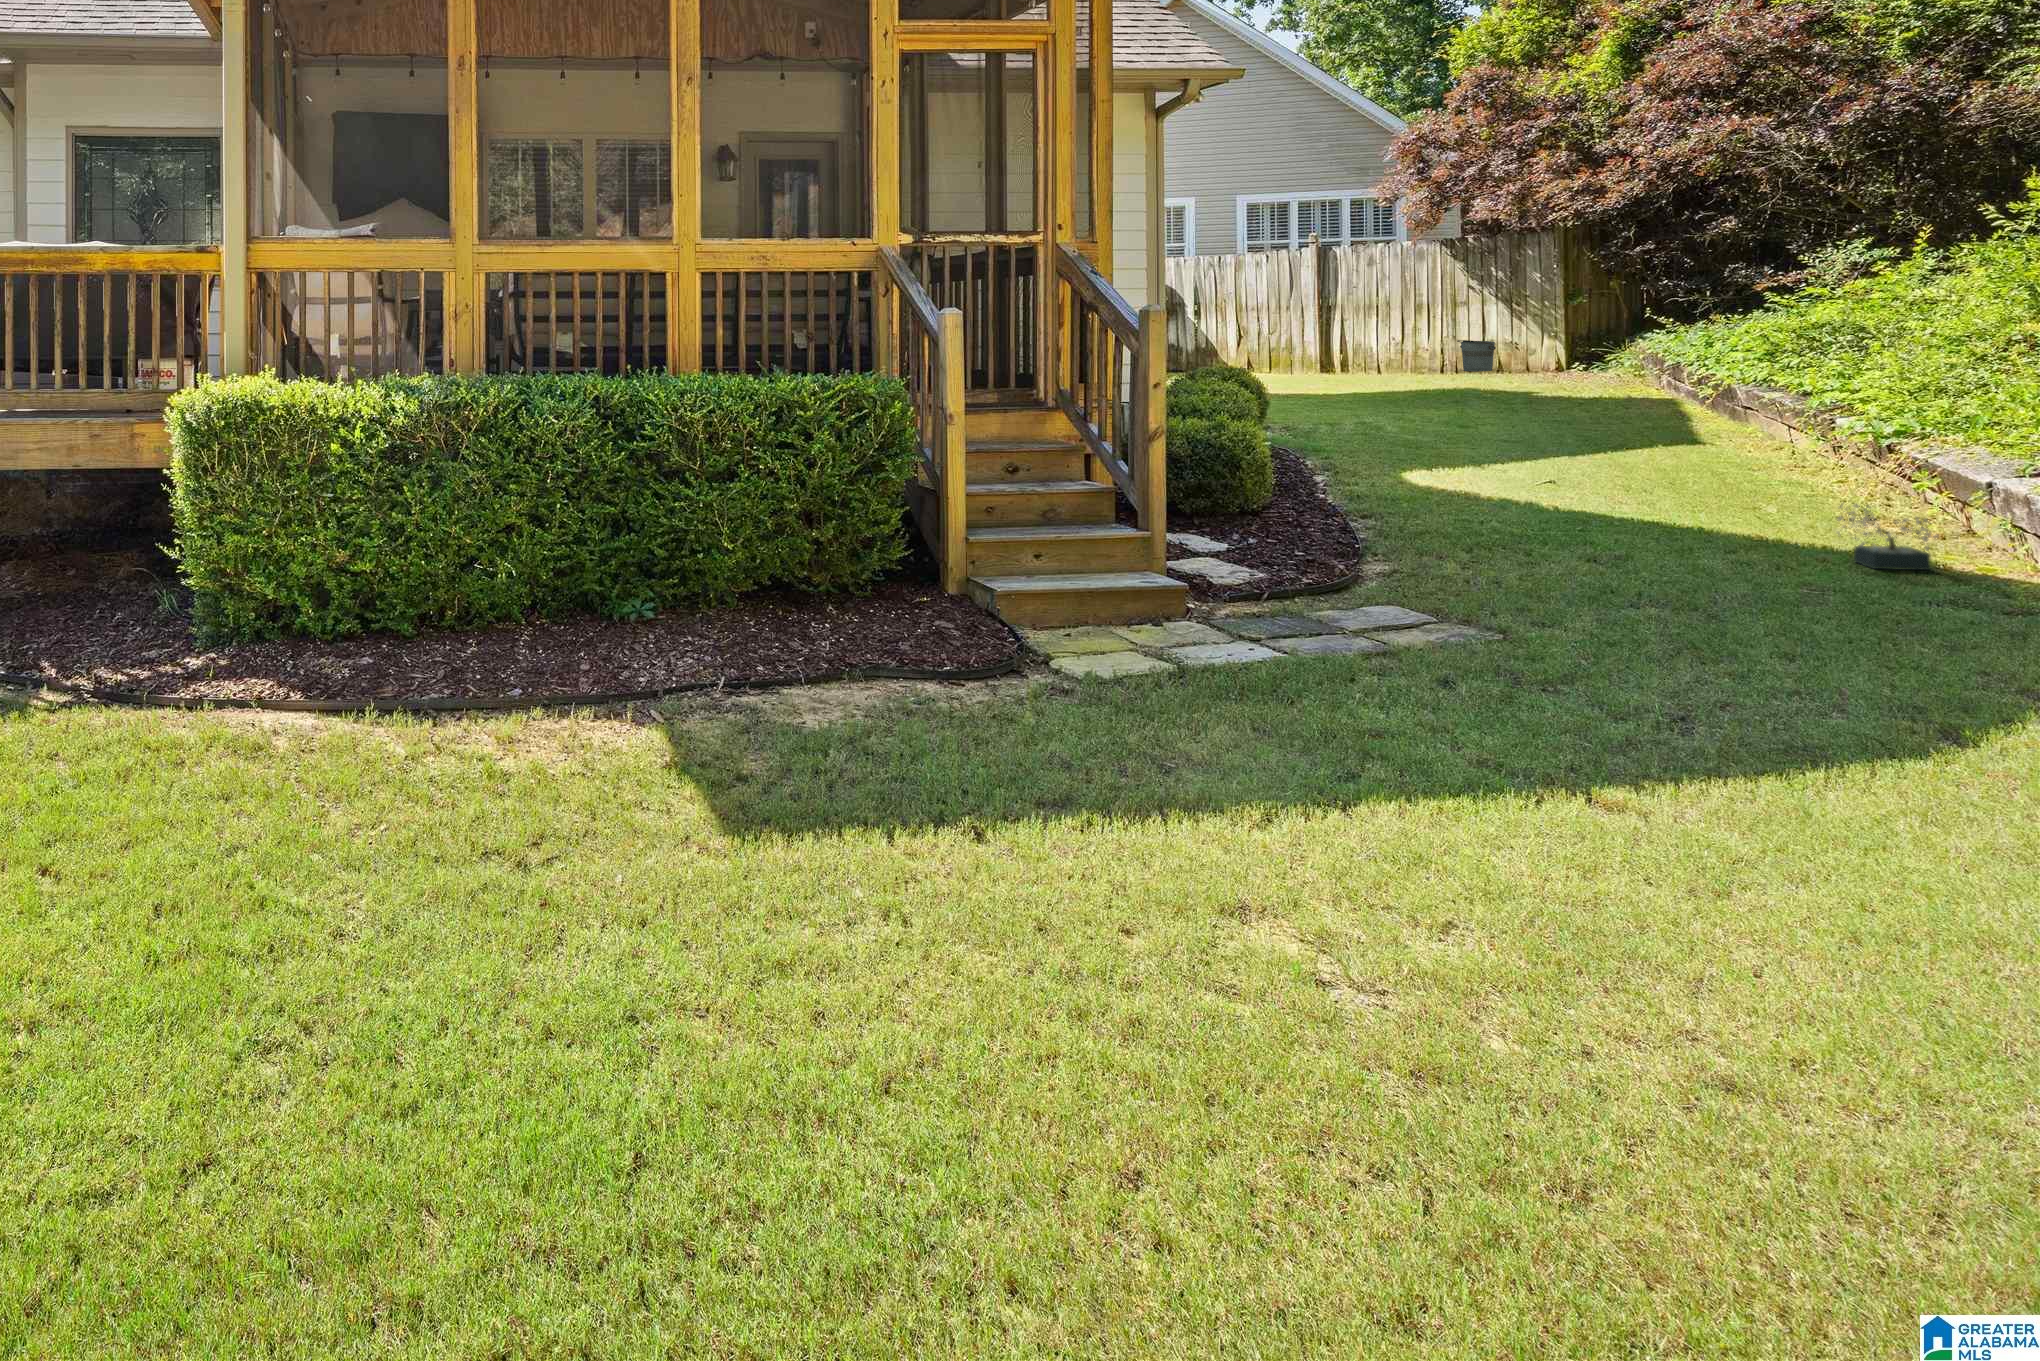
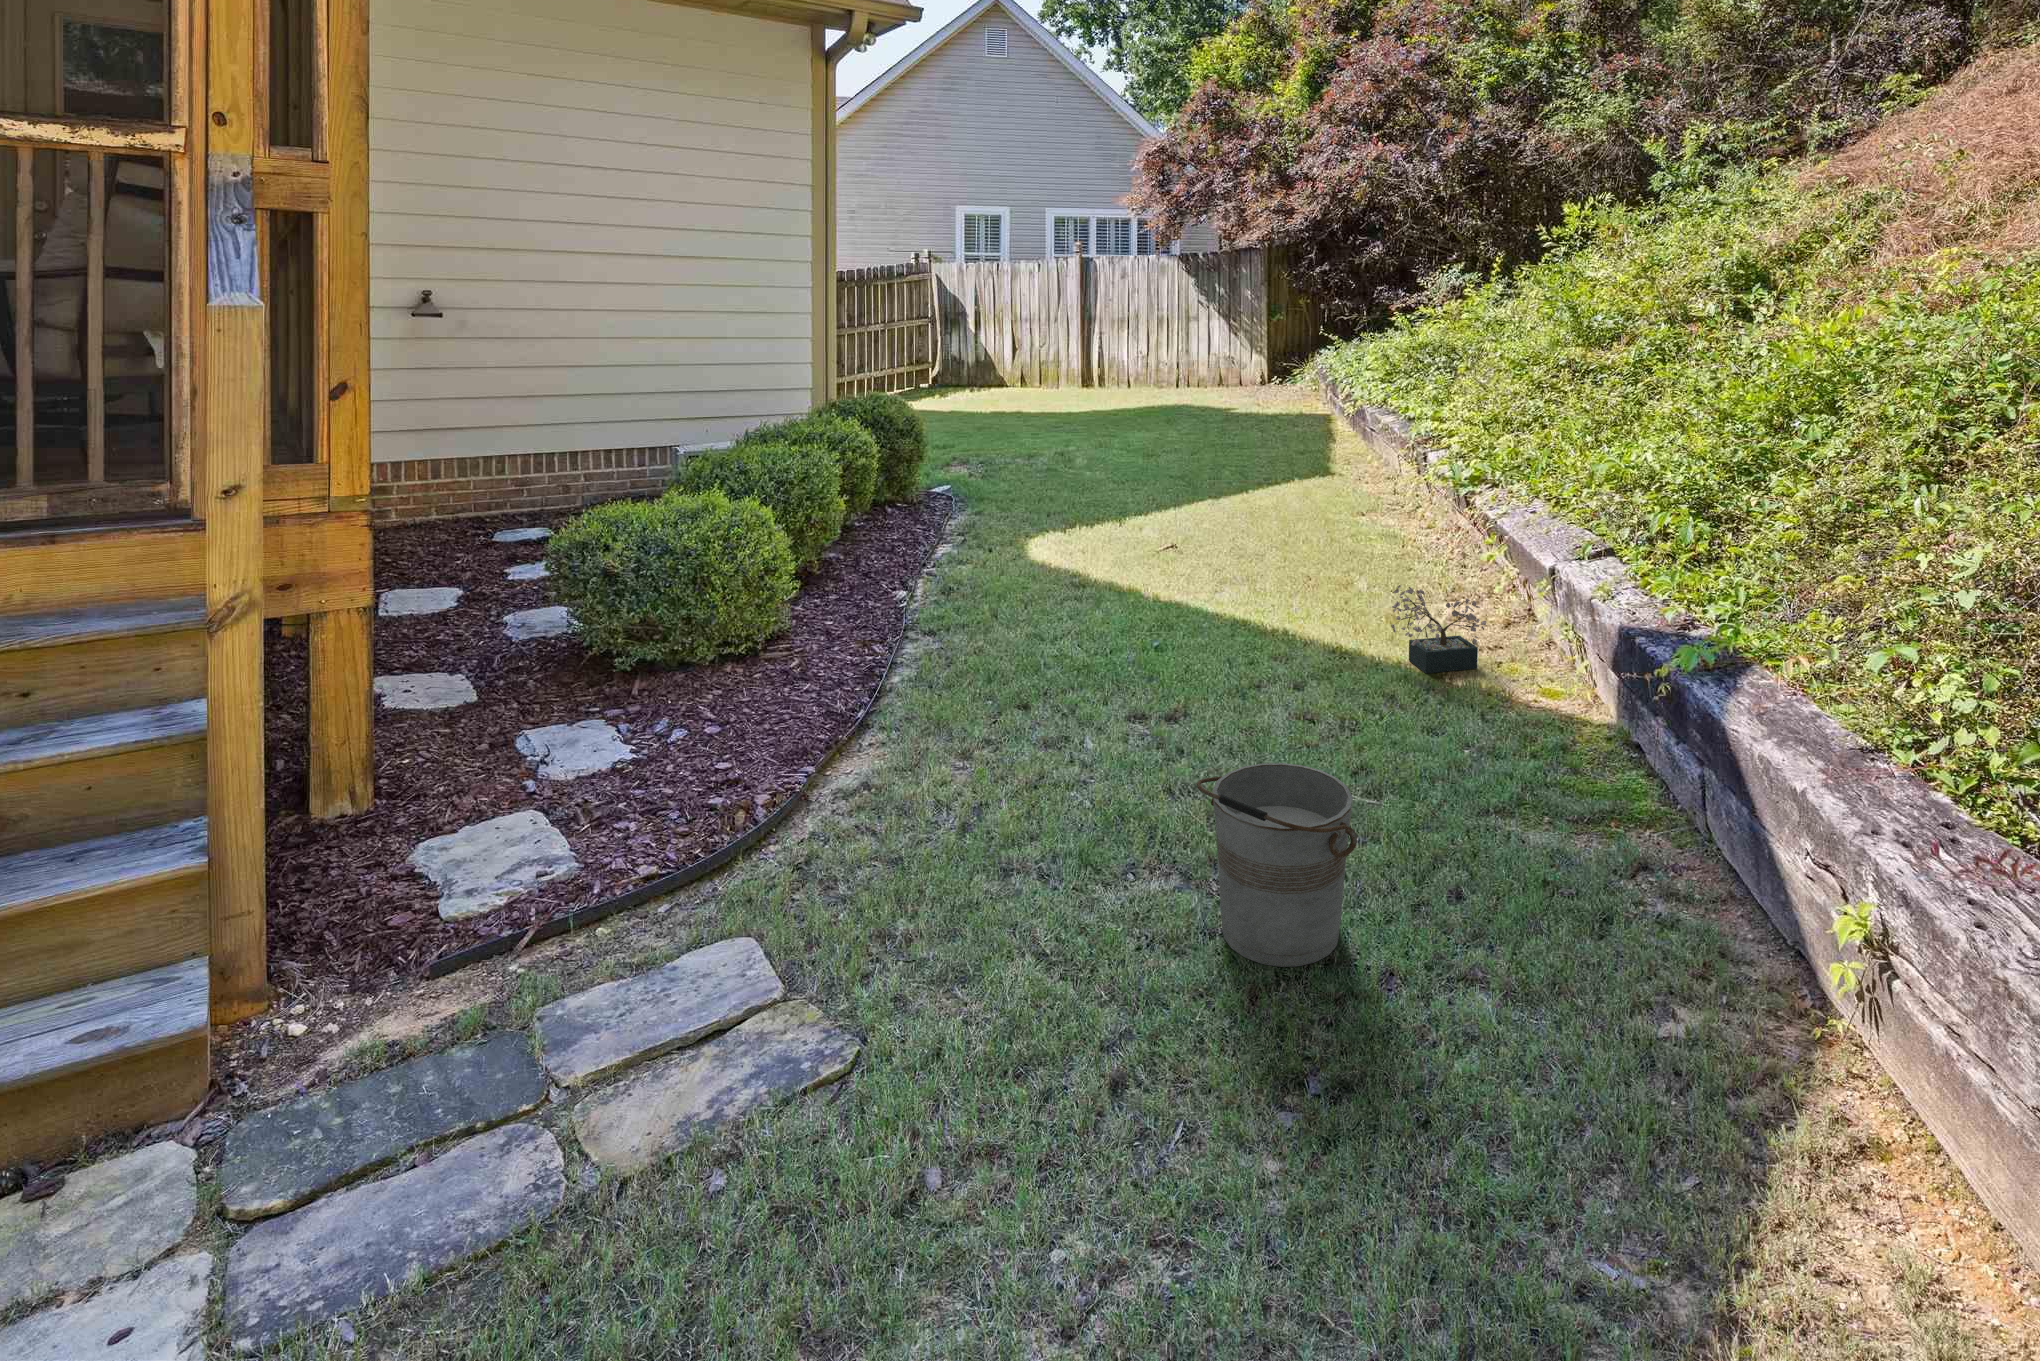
bucket: present [1457,340,1496,371] -> present [1196,763,1357,967]

